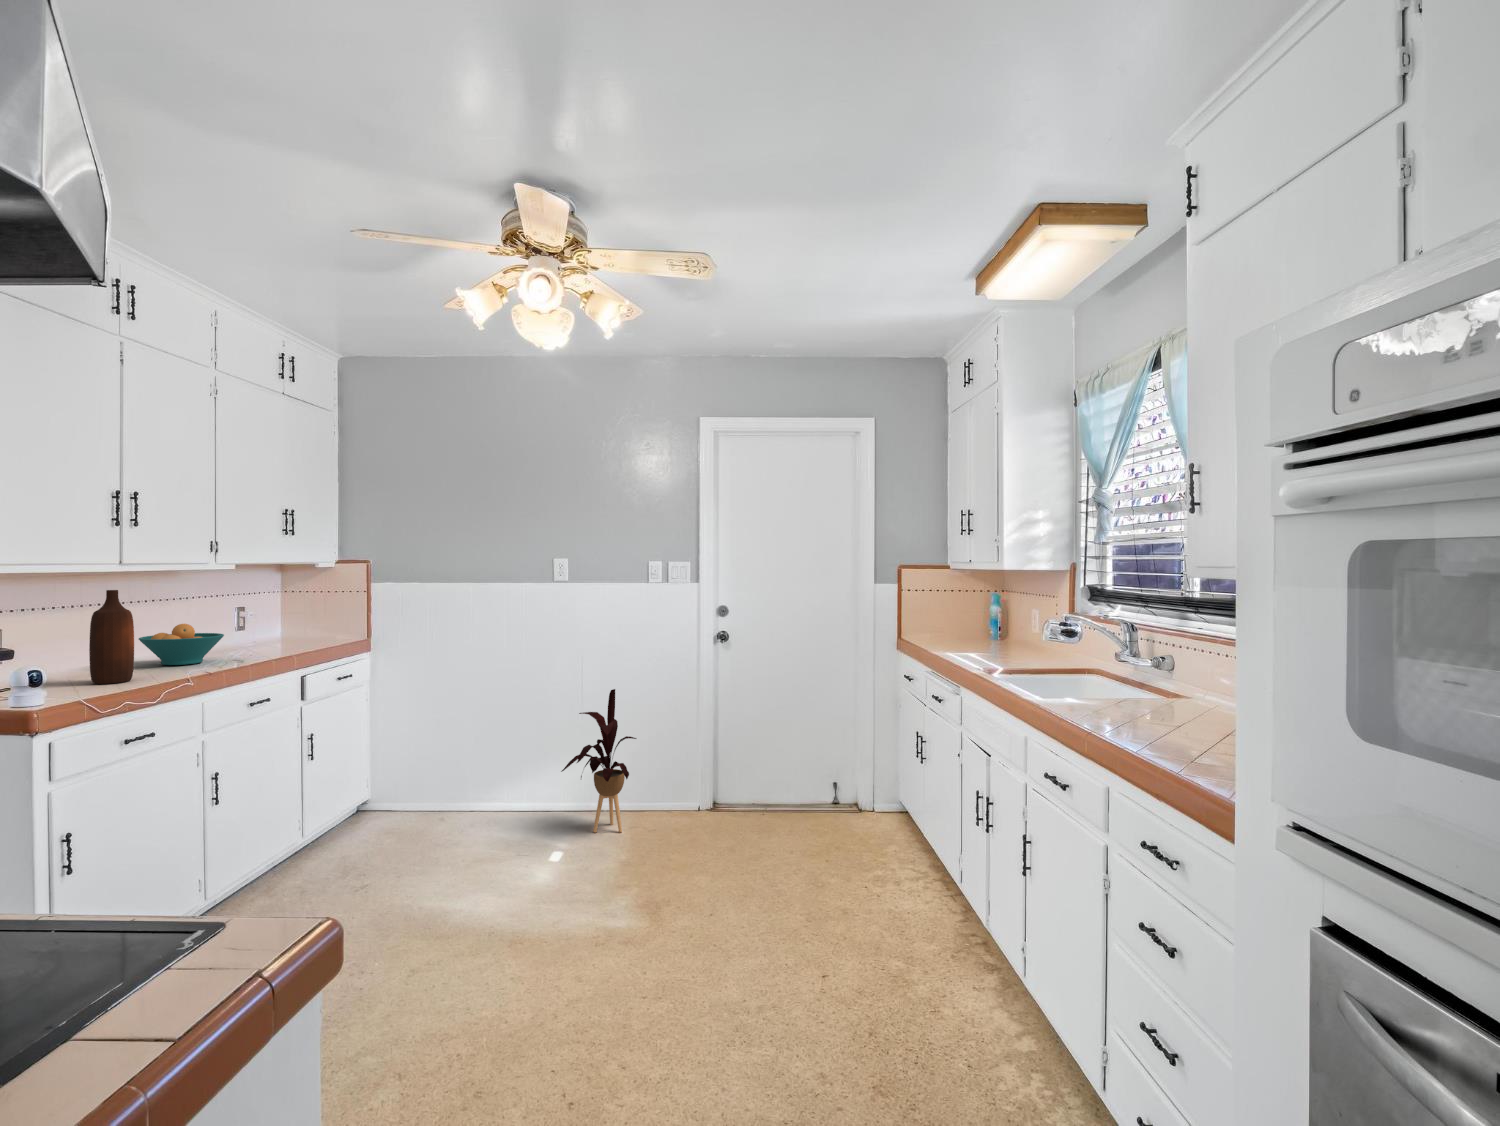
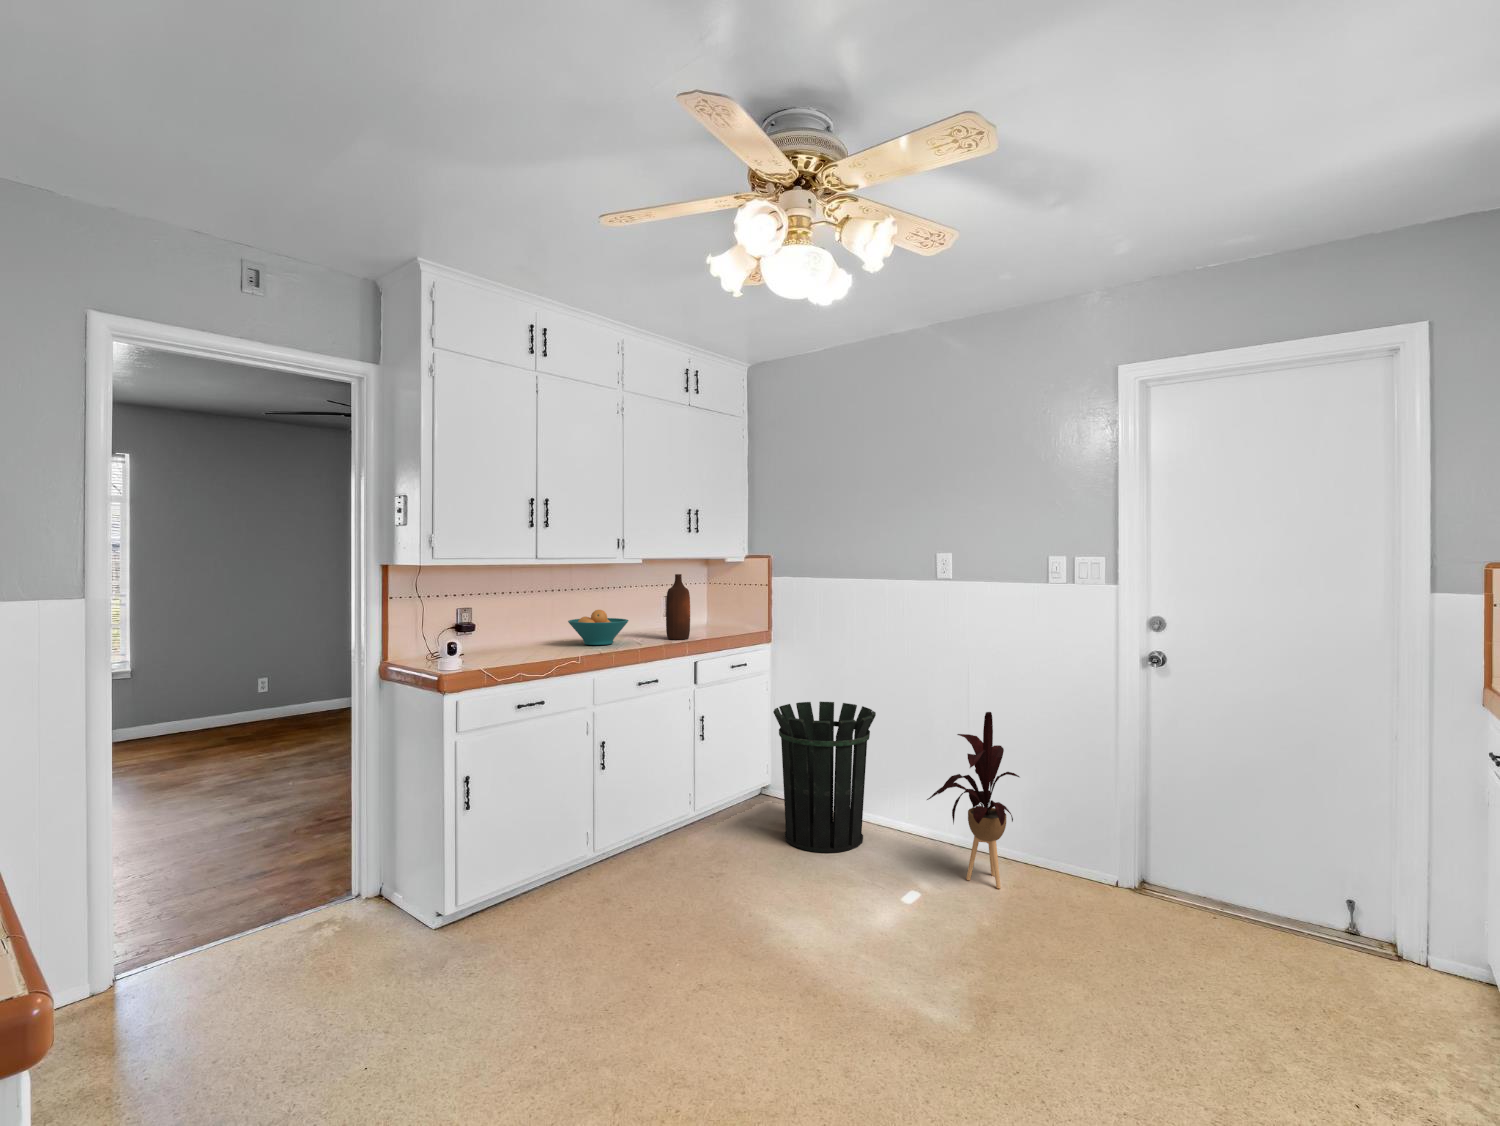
bottle: present [89,590,134,684] -> present [666,574,690,640]
waste bin: none [397,701,502,844] -> present [773,702,876,853]

